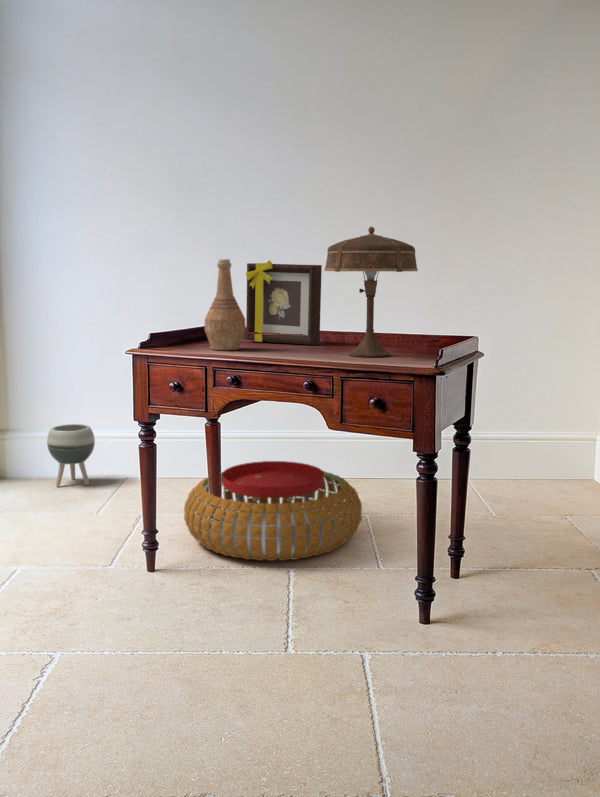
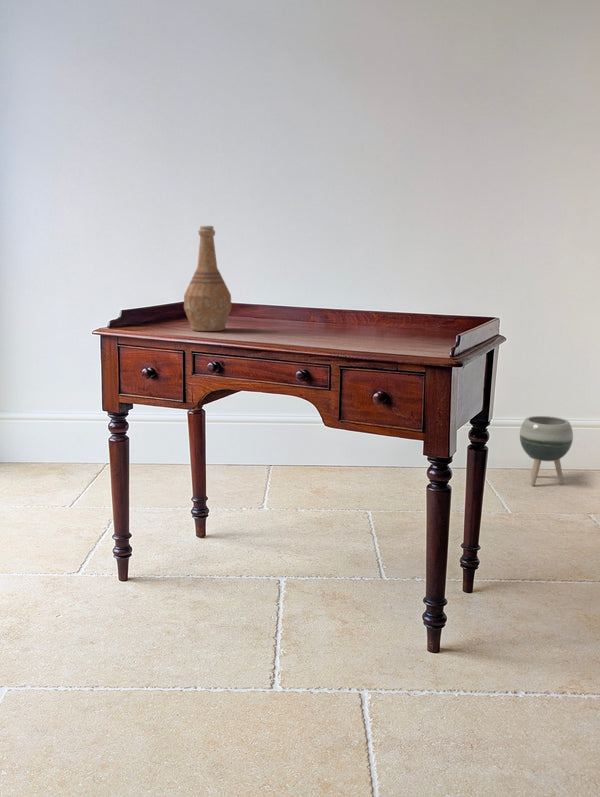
table lamp: present [324,227,418,357] -> none [322,188,432,342]
picture frame: present [246,260,322,345] -> none [234,228,320,325]
planter: present [47,424,95,487] -> present [520,416,573,486]
pouf: present [184,461,362,561] -> none [164,453,363,568]

